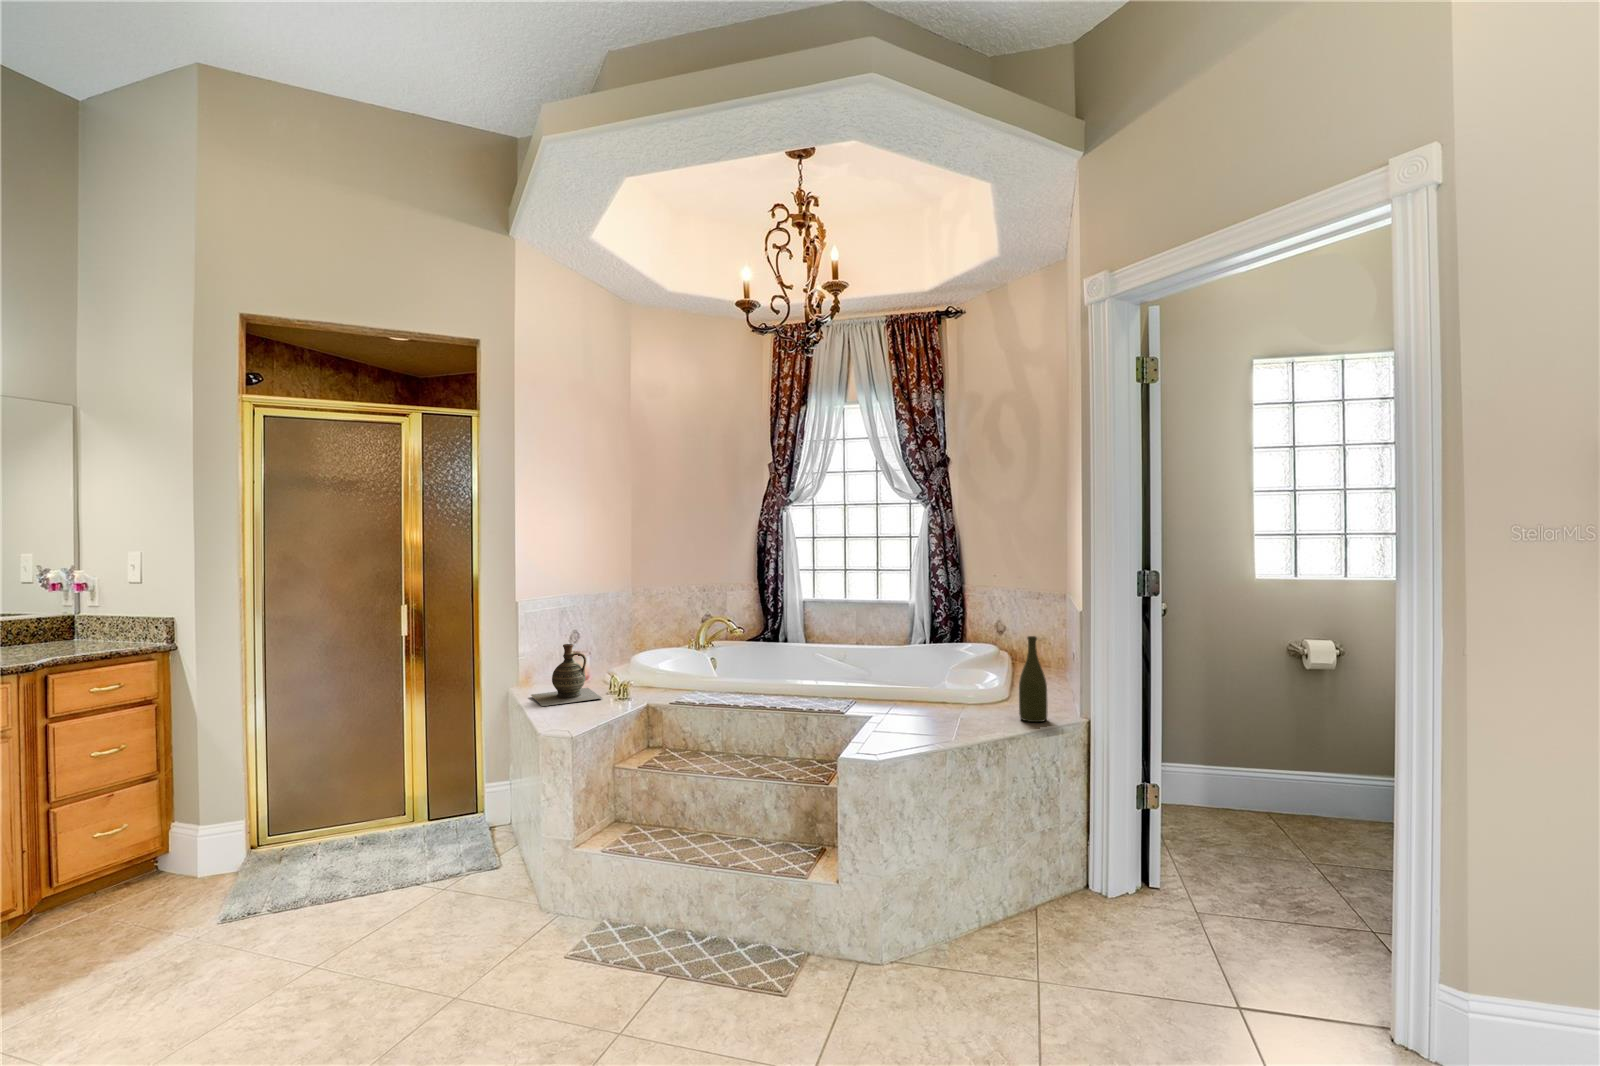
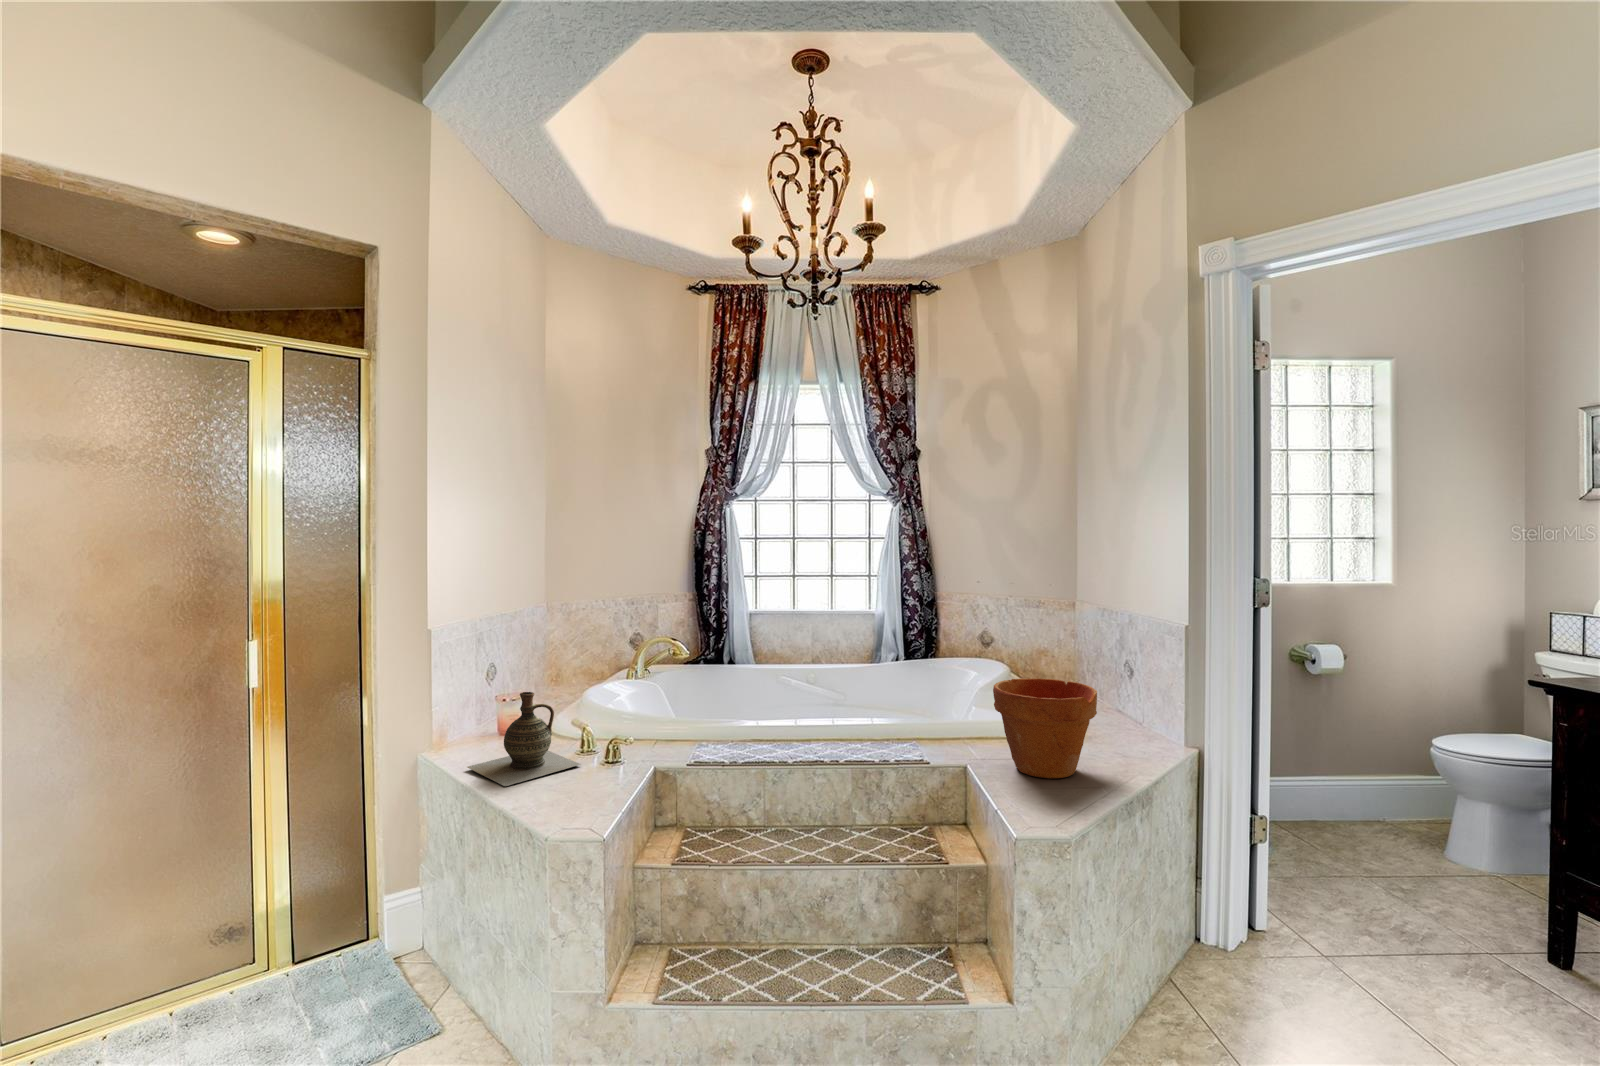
bottle: present [1019,636,1048,722] -> none [1120,661,1153,760]
flower pot: none [892,648,977,728] -> present [993,678,1097,778]

